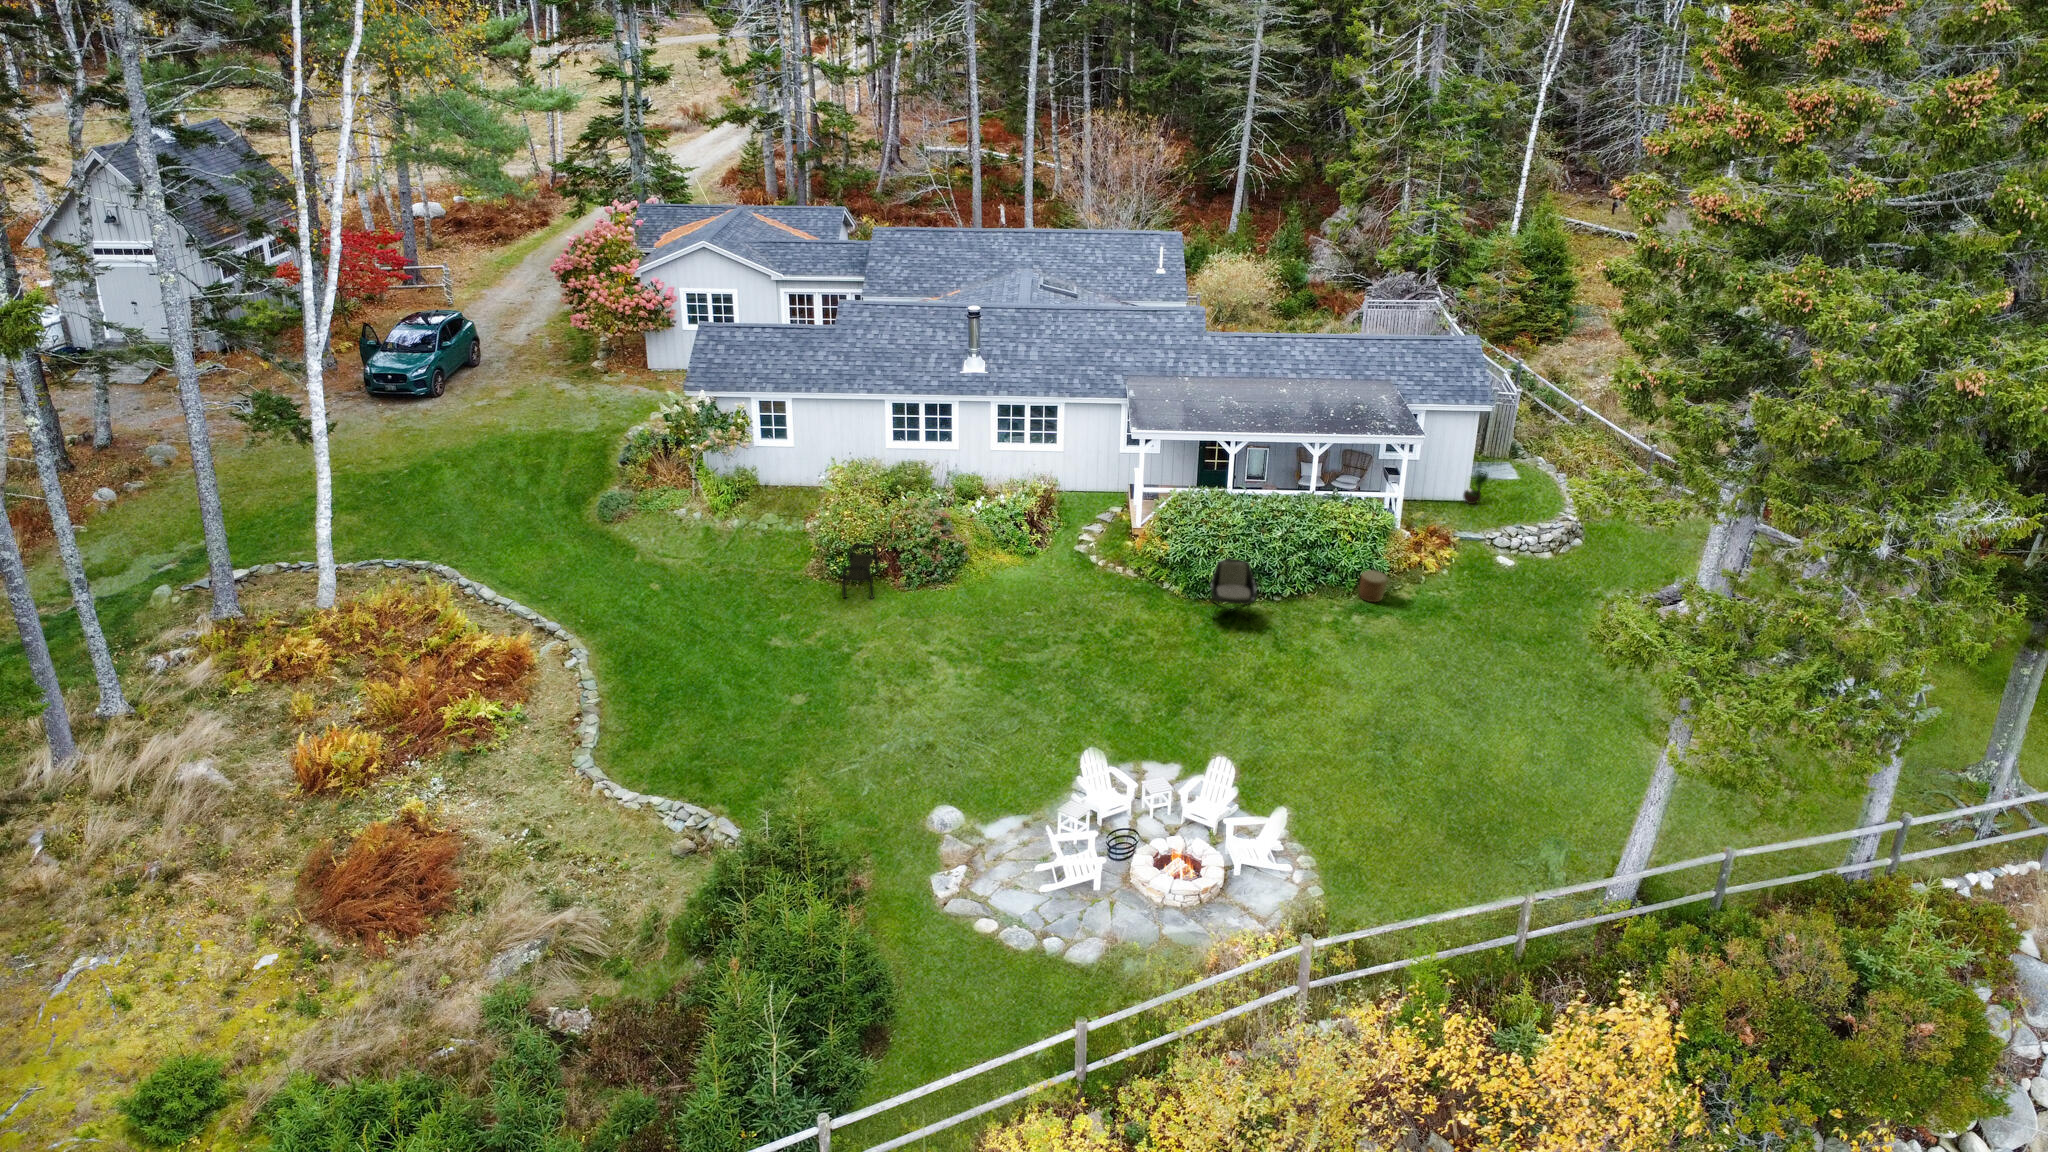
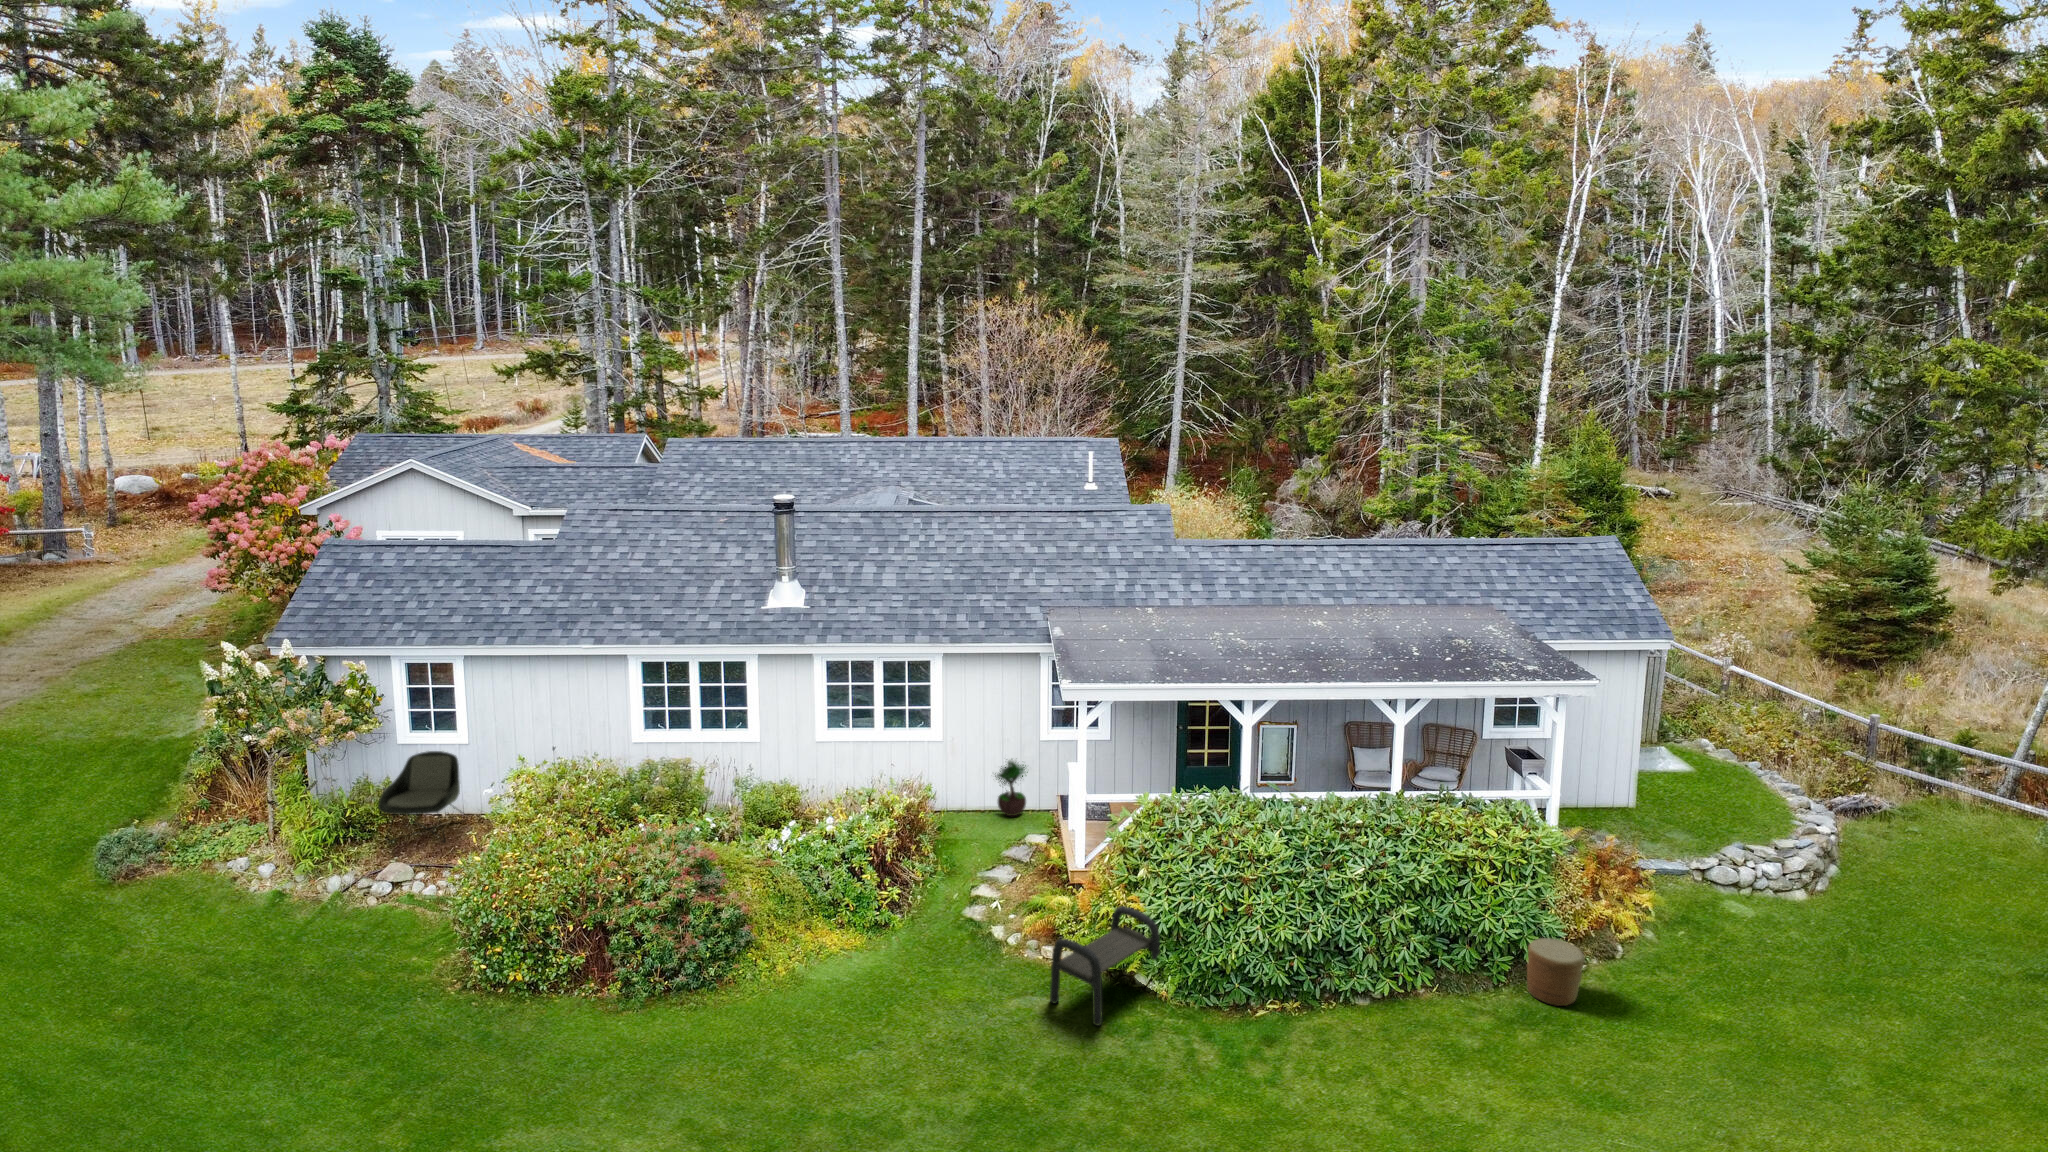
potted tree: present [1463,472,1488,504] -> present [995,759,1028,816]
bench: present [842,544,880,598] -> present [1050,906,1160,1026]
lounge chair: present [1211,559,1257,620] -> present [378,751,465,843]

